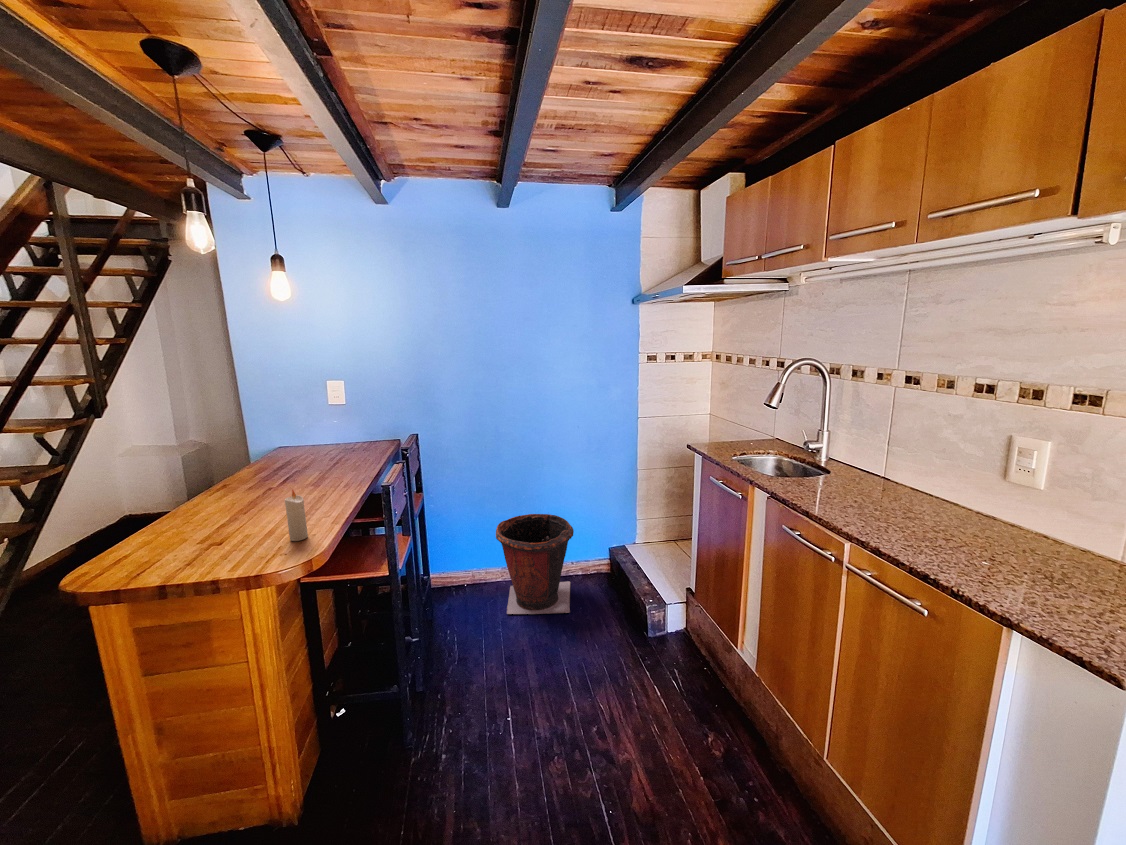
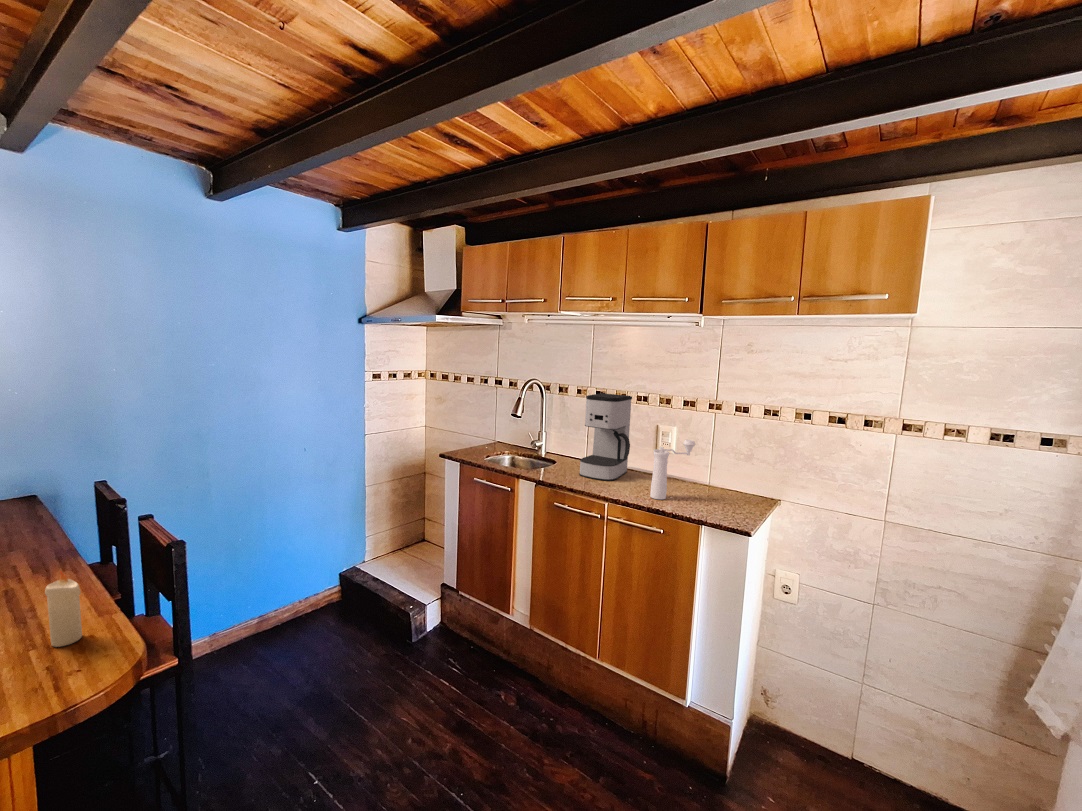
coffee maker: none [842,378,957,513] -> present [579,393,632,481]
pepper mill: none [935,465,1056,563] -> present [650,440,695,500]
waste bin: present [496,514,574,614] -> none [213,550,322,684]

